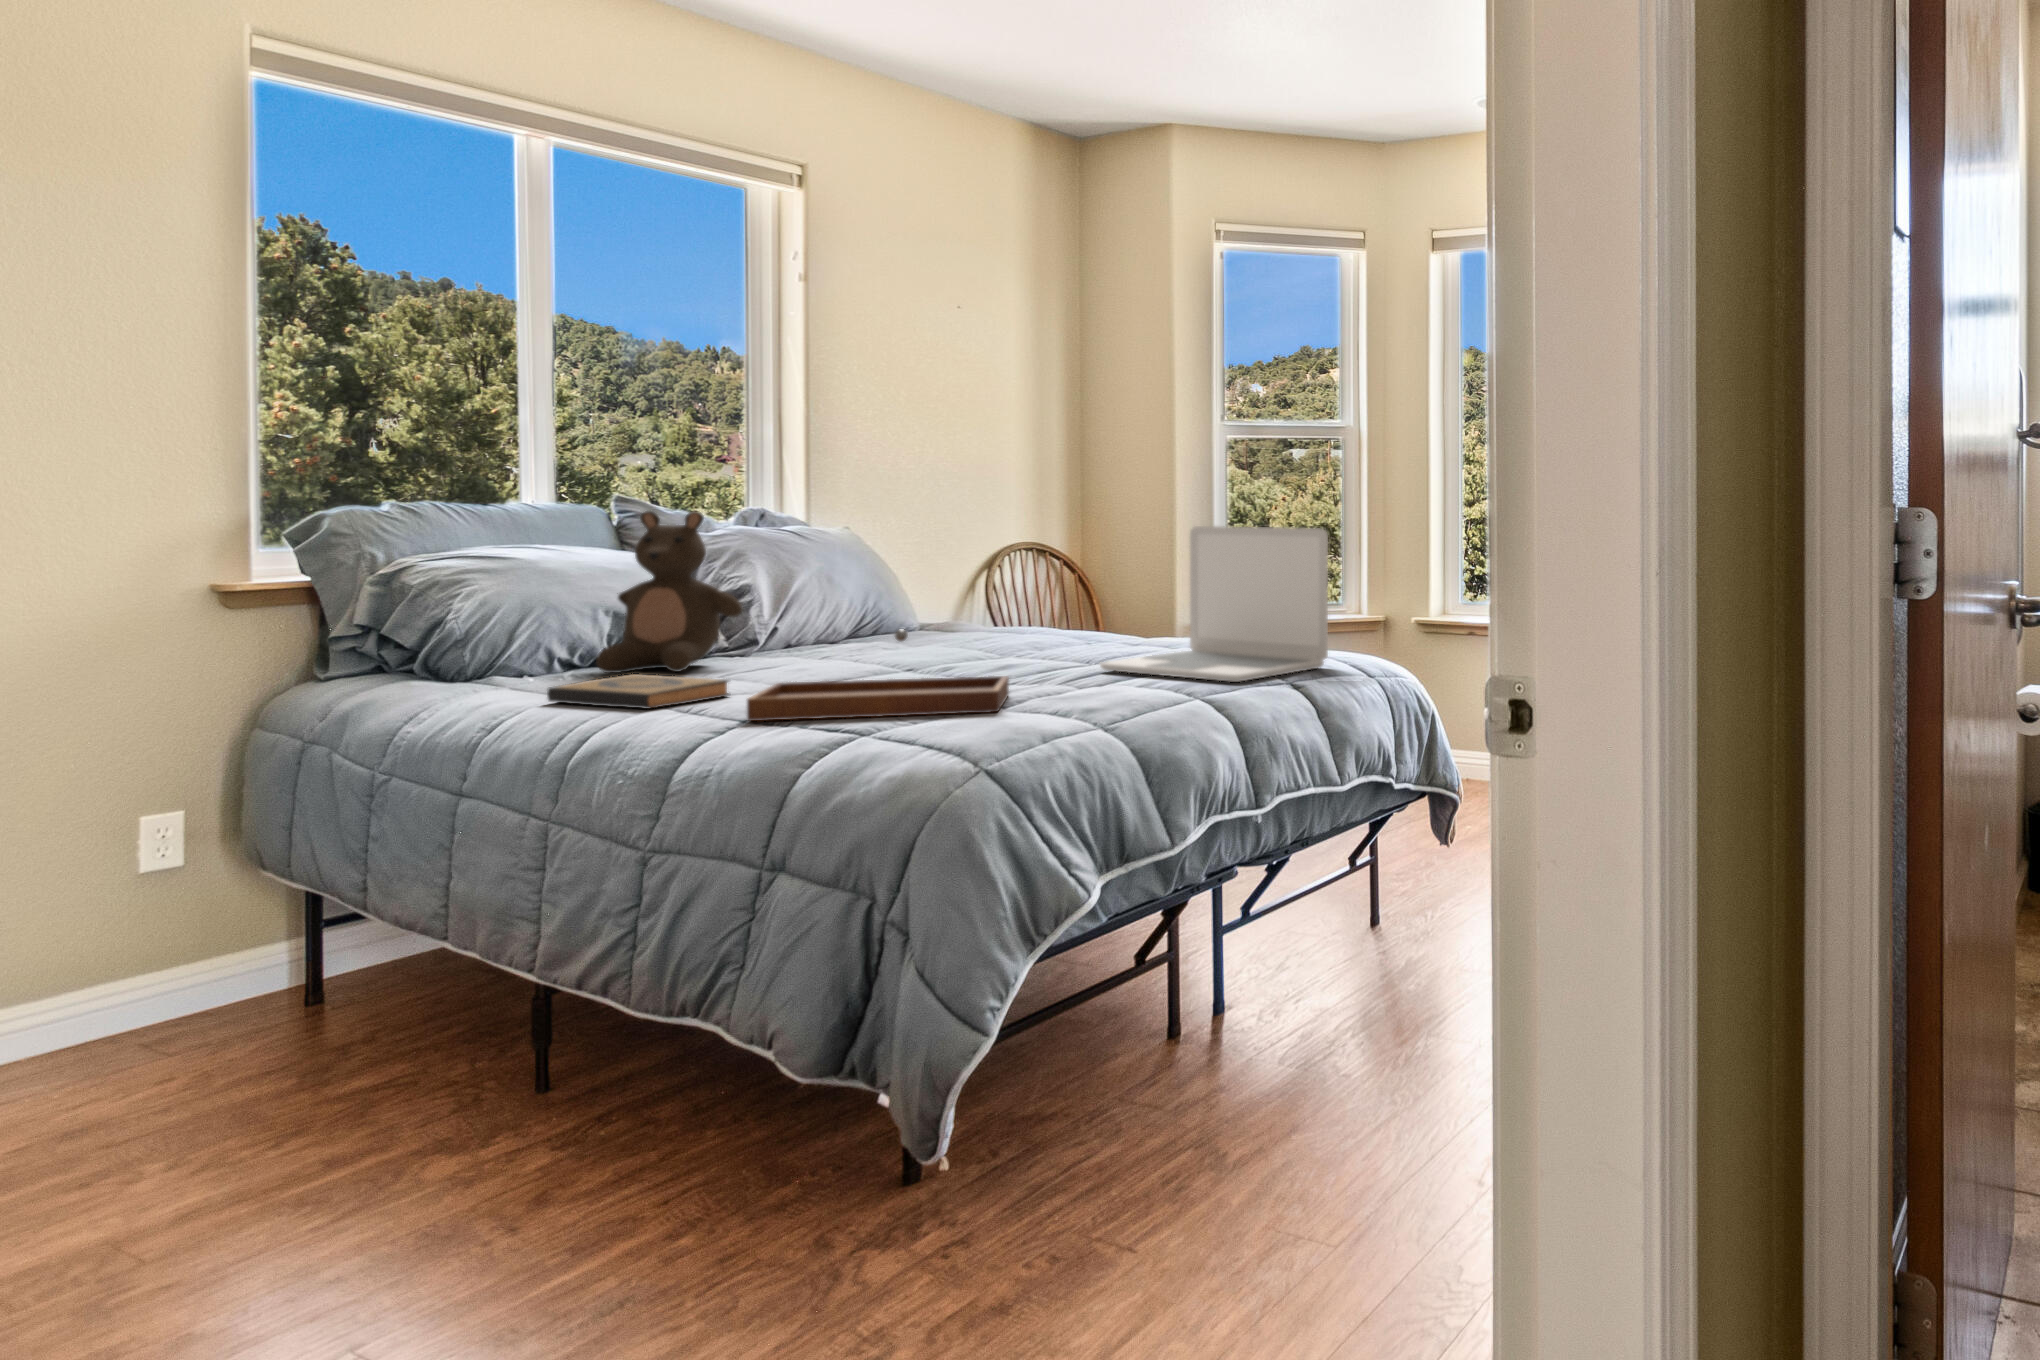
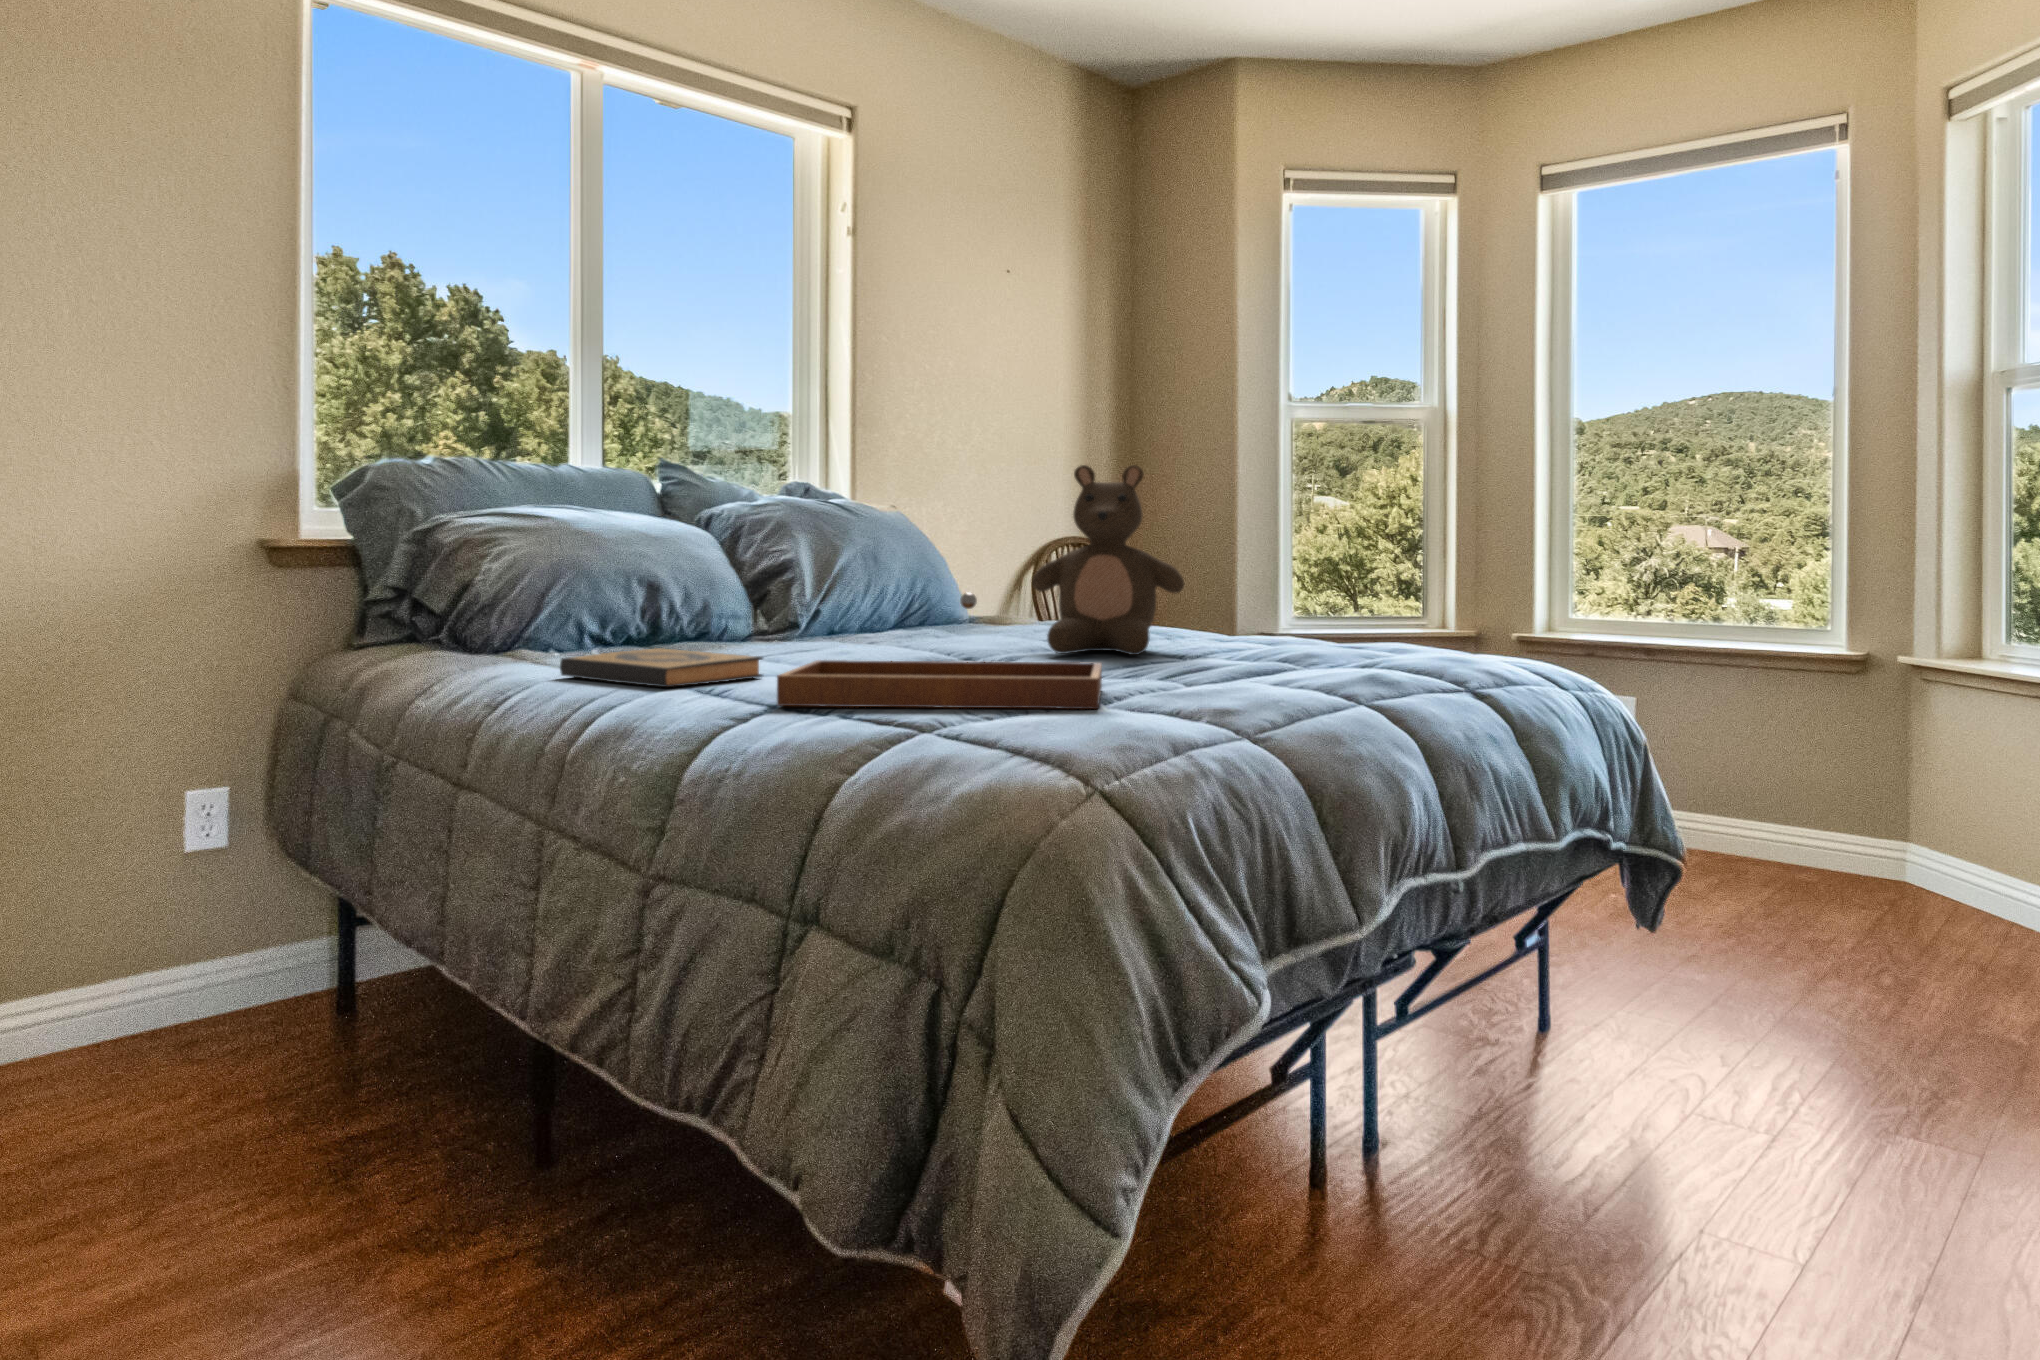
stuffed bear: present [596,511,742,673] -> present [1032,465,1184,655]
laptop: present [1100,526,1328,682] -> none [1202,479,1511,685]

